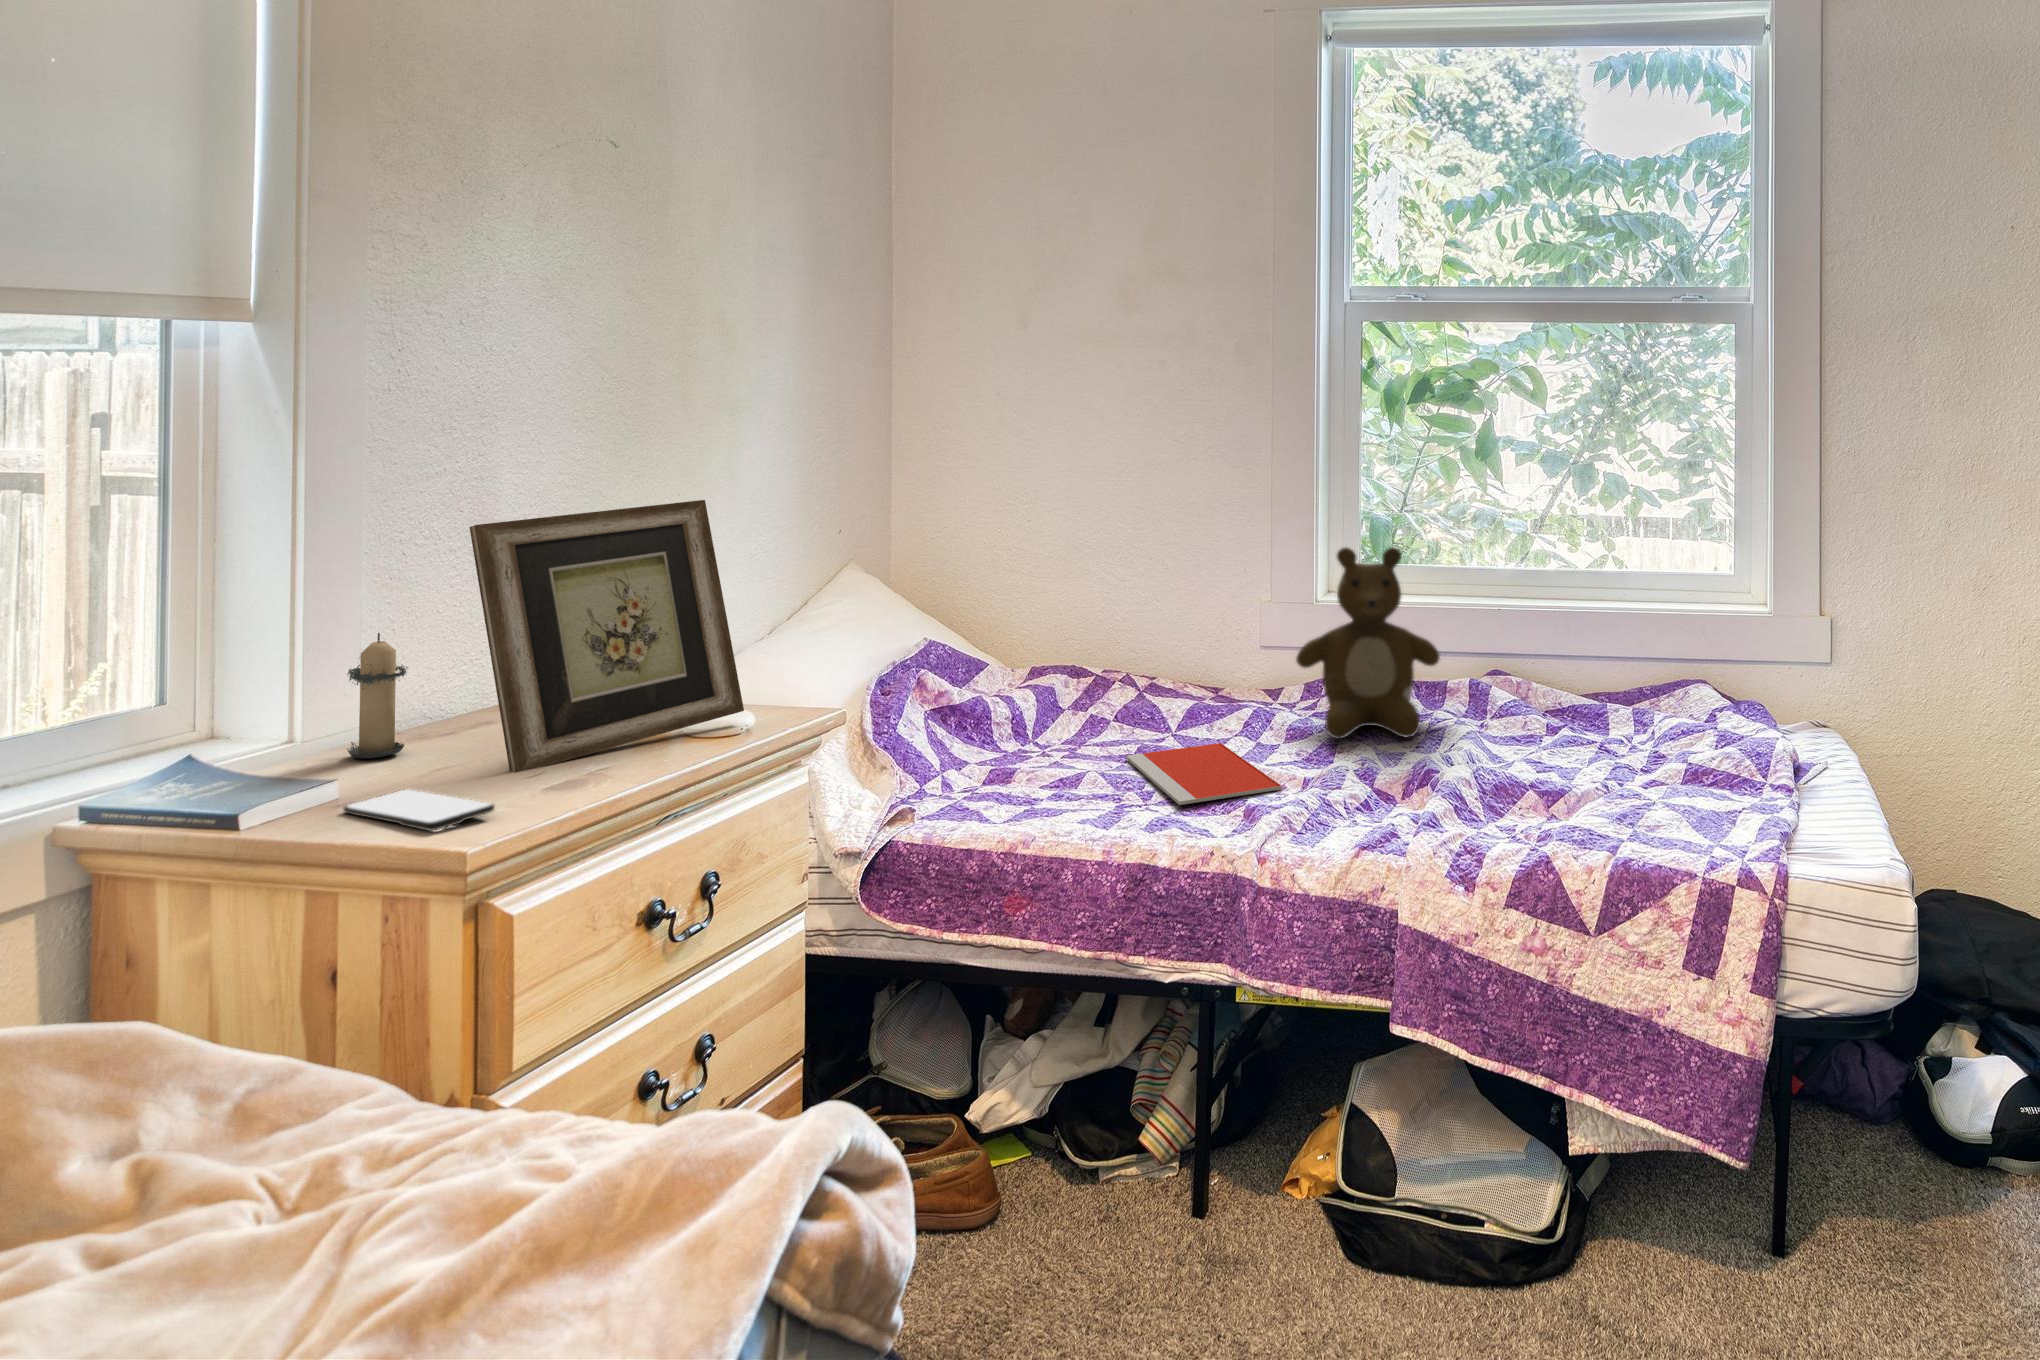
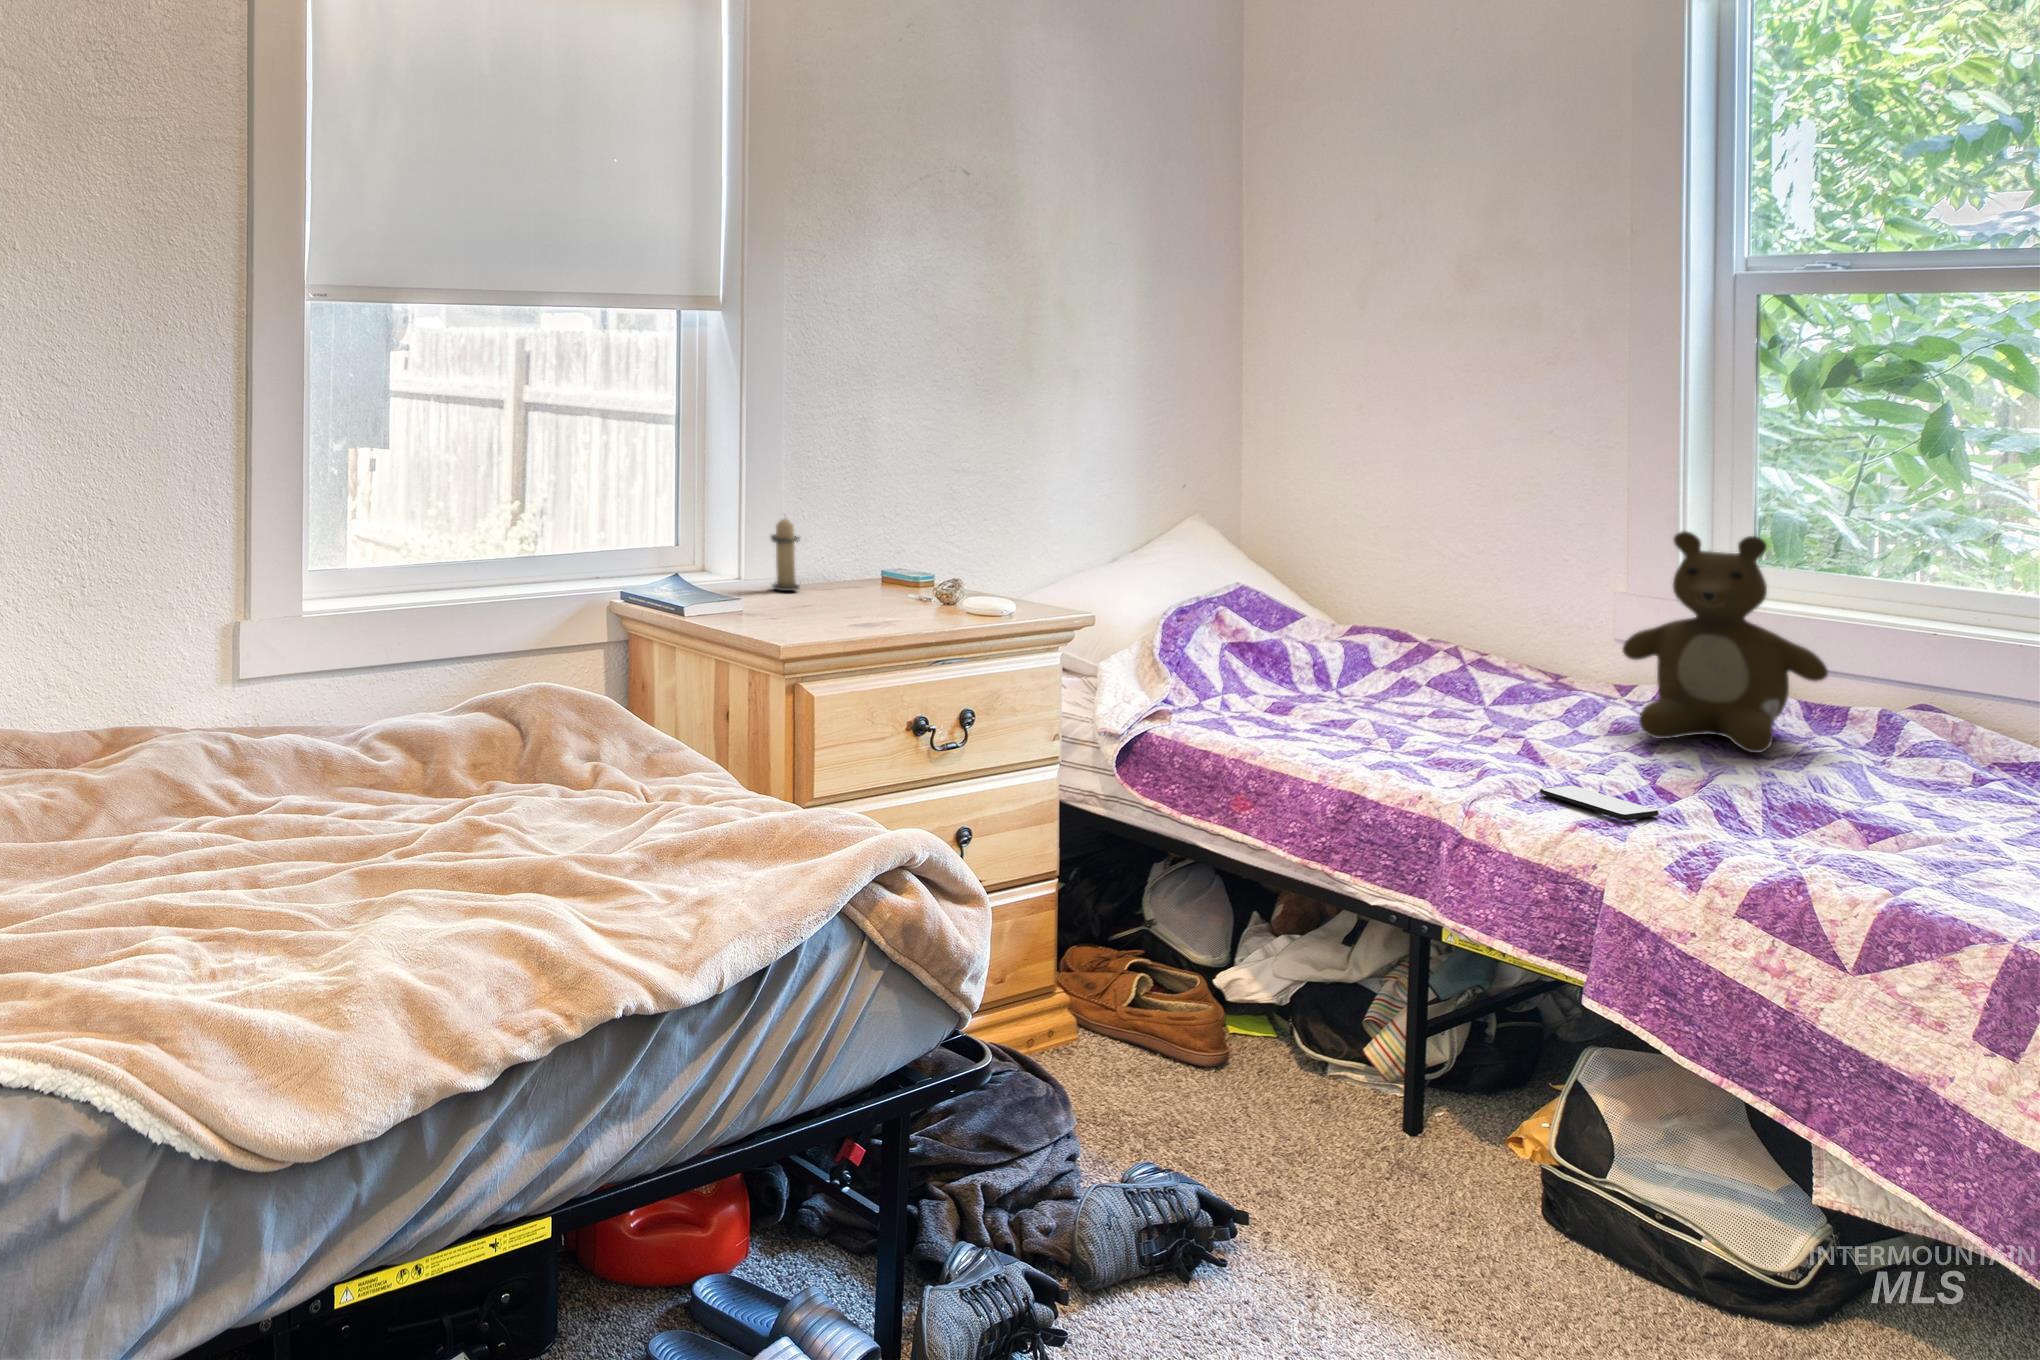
picture frame: present [470,500,744,772] -> none [825,440,1011,612]
notebook: present [1126,743,1282,805] -> none [1400,712,1544,767]
smartphone: present [343,790,495,831] -> present [1540,785,1659,821]

